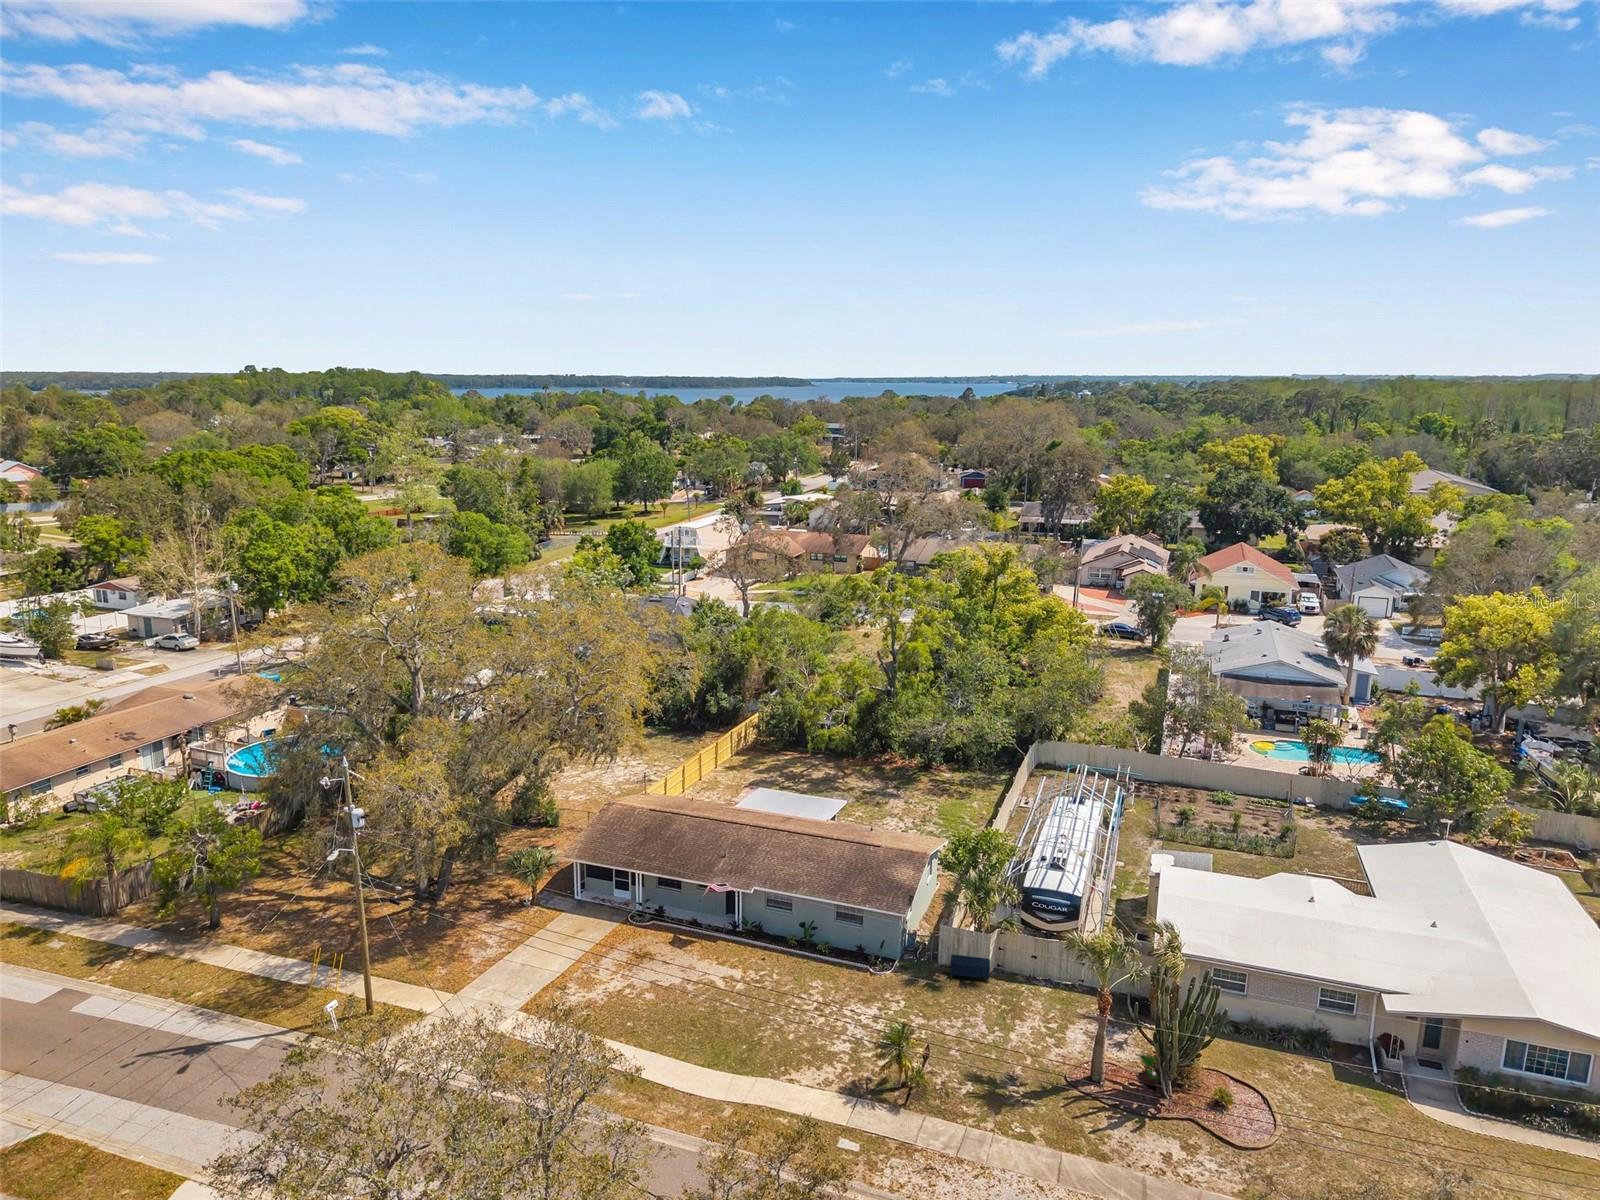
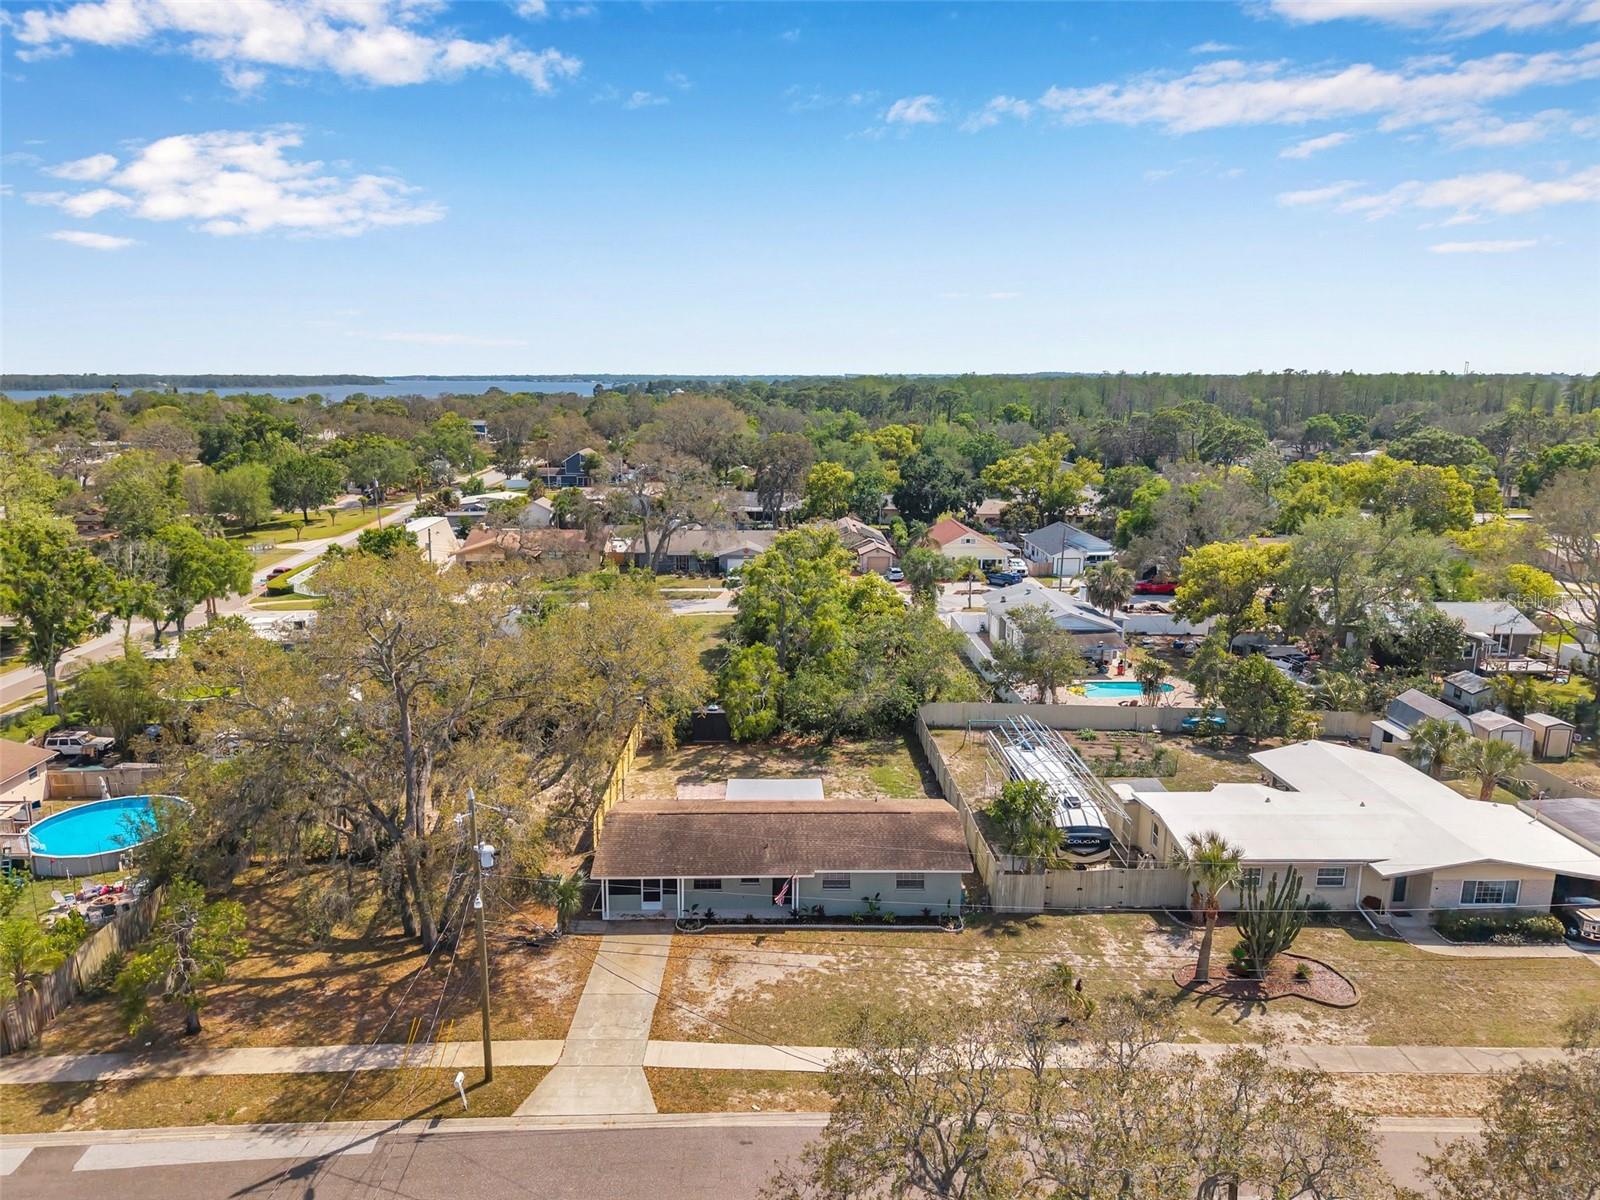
bench: present [950,955,990,984] -> none [1013,898,1053,923]

